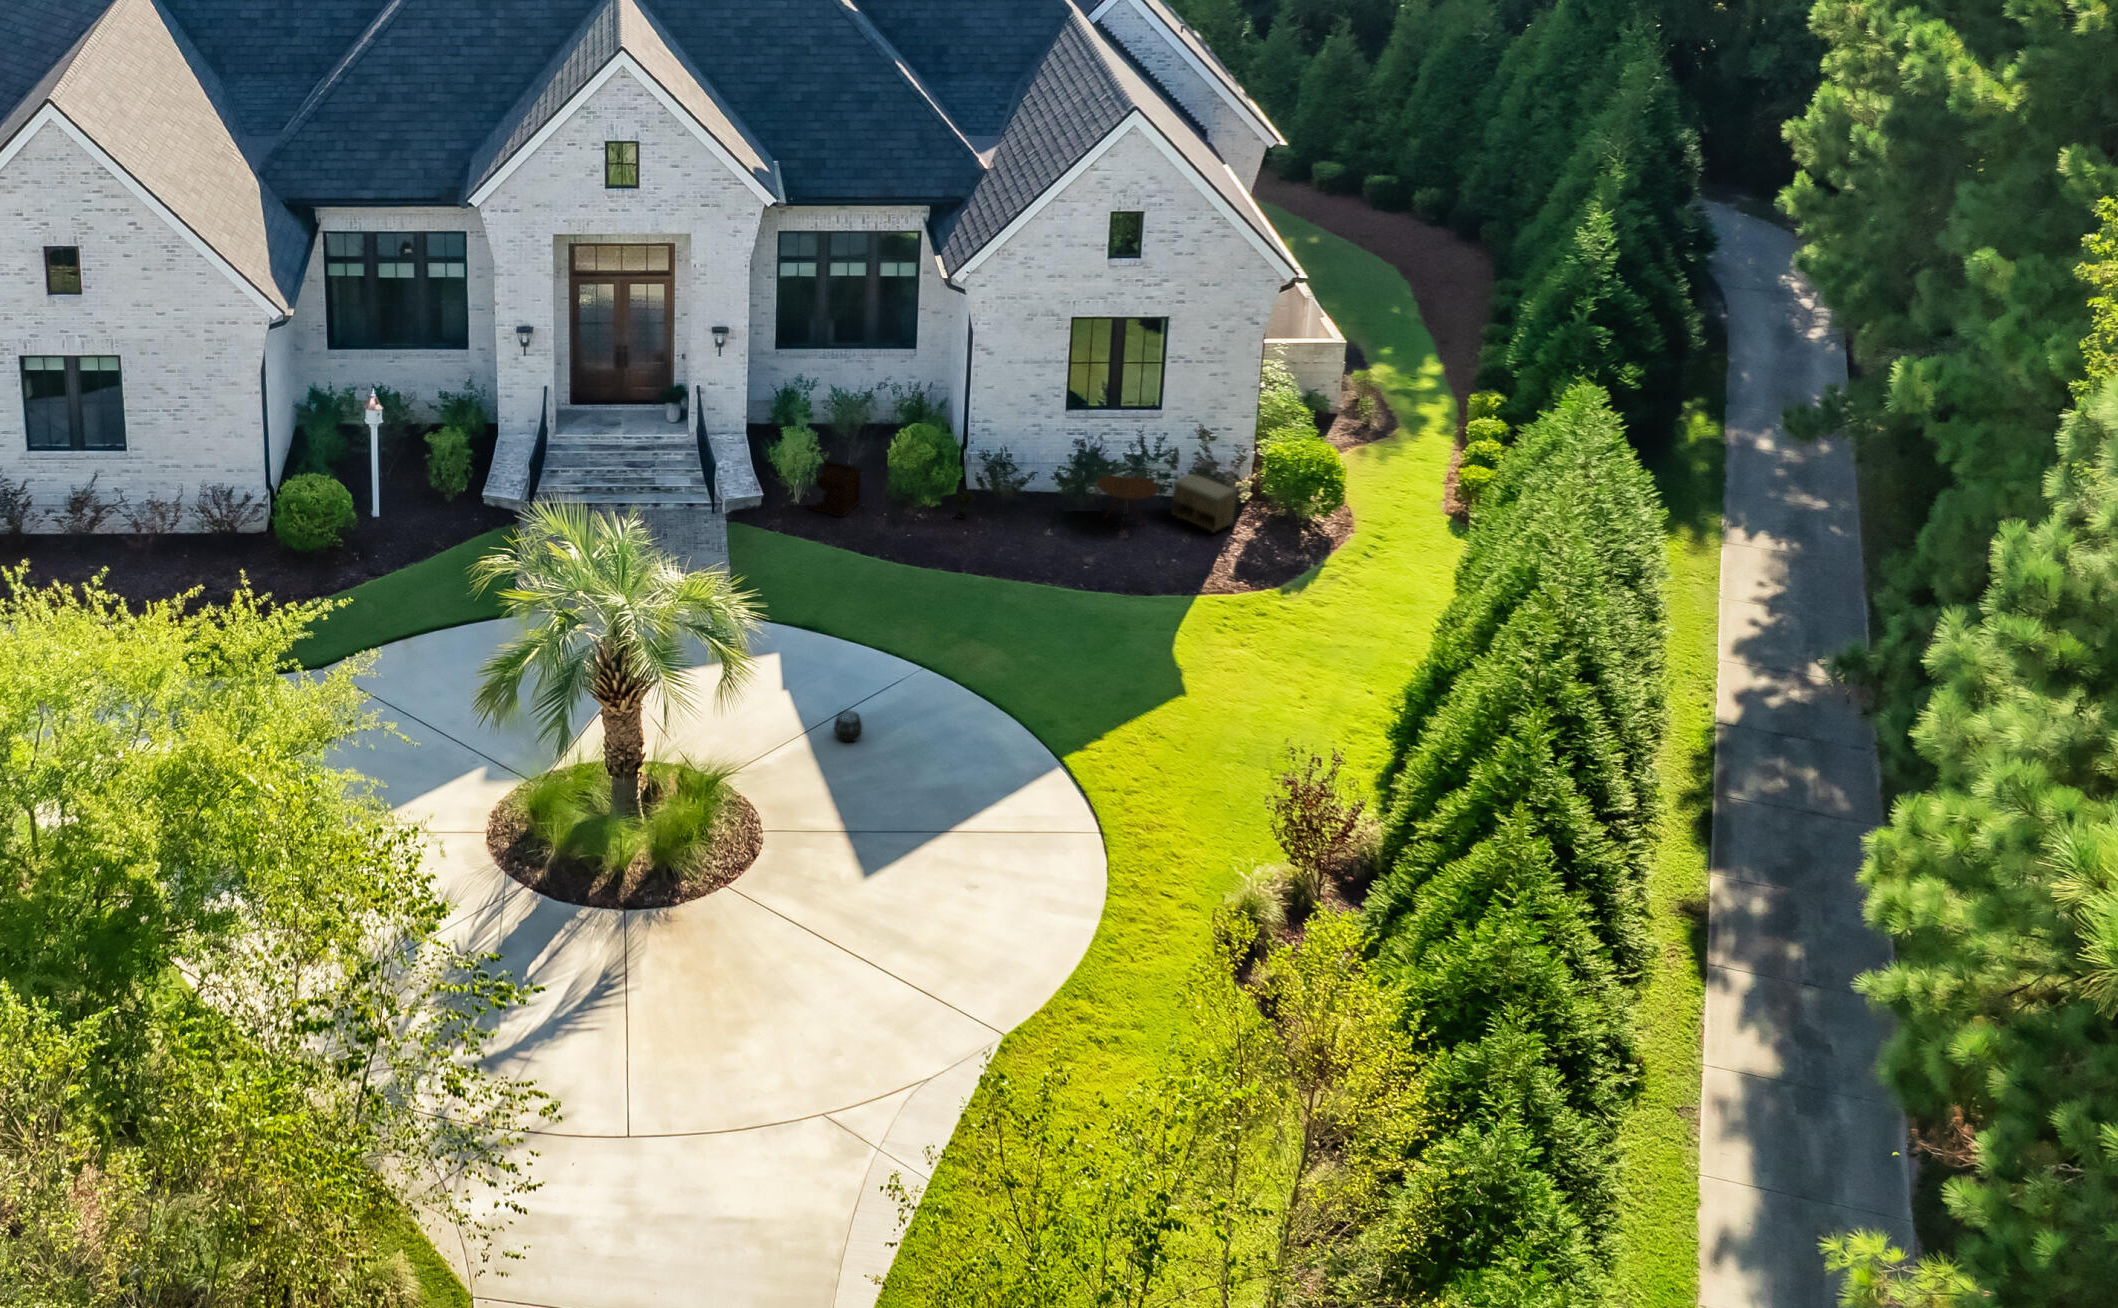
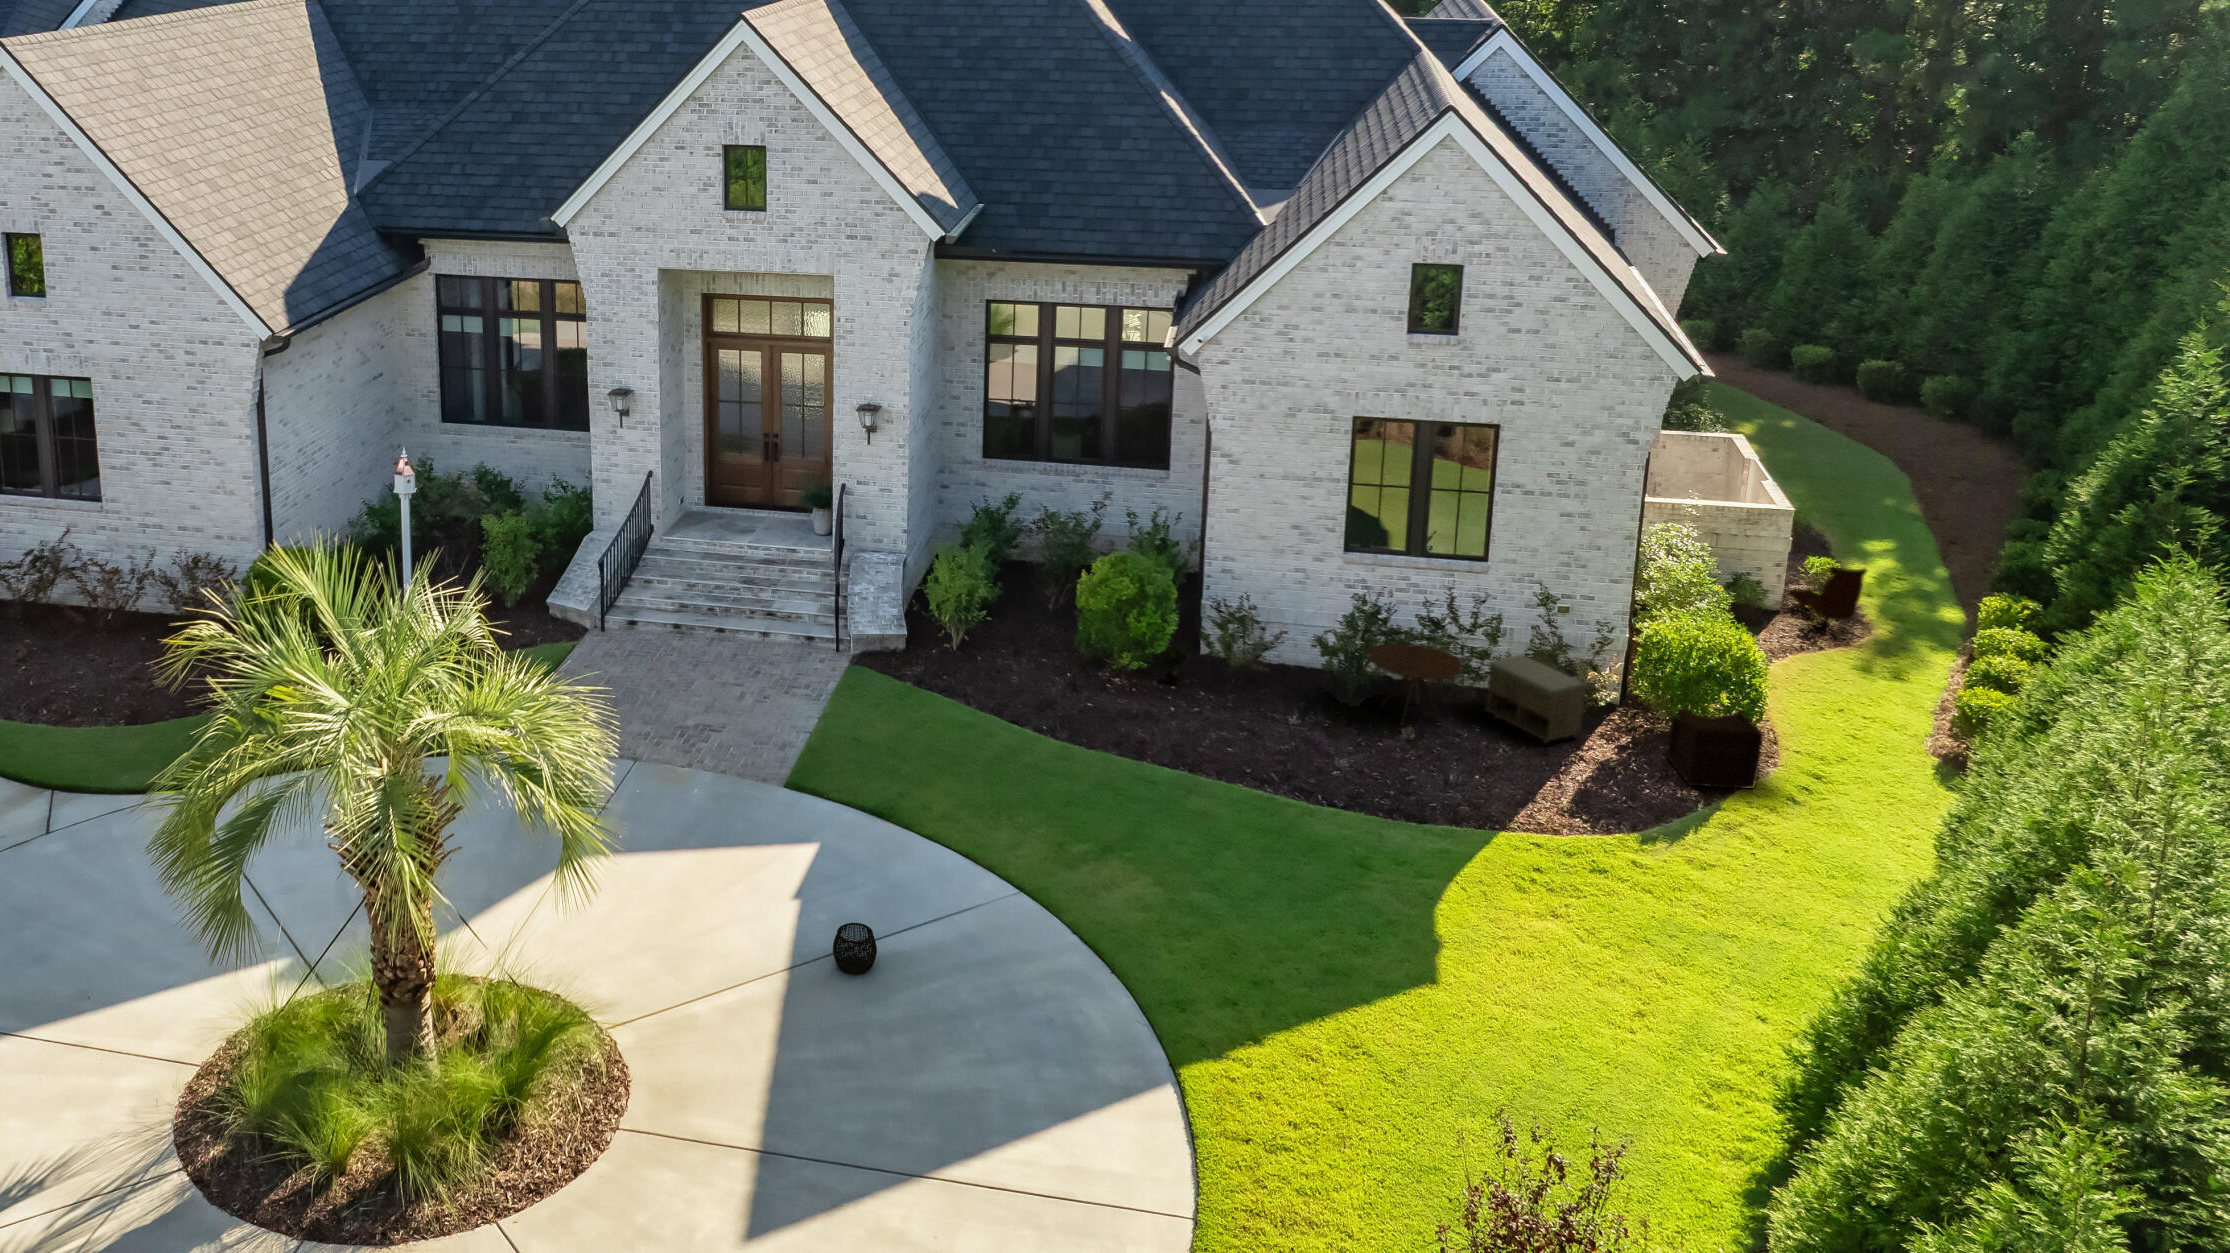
lounge chair: none [1340,383,1394,434] -> present [1787,567,1867,633]
wooden crate: present [808,461,861,517] -> present [1666,708,1764,789]

